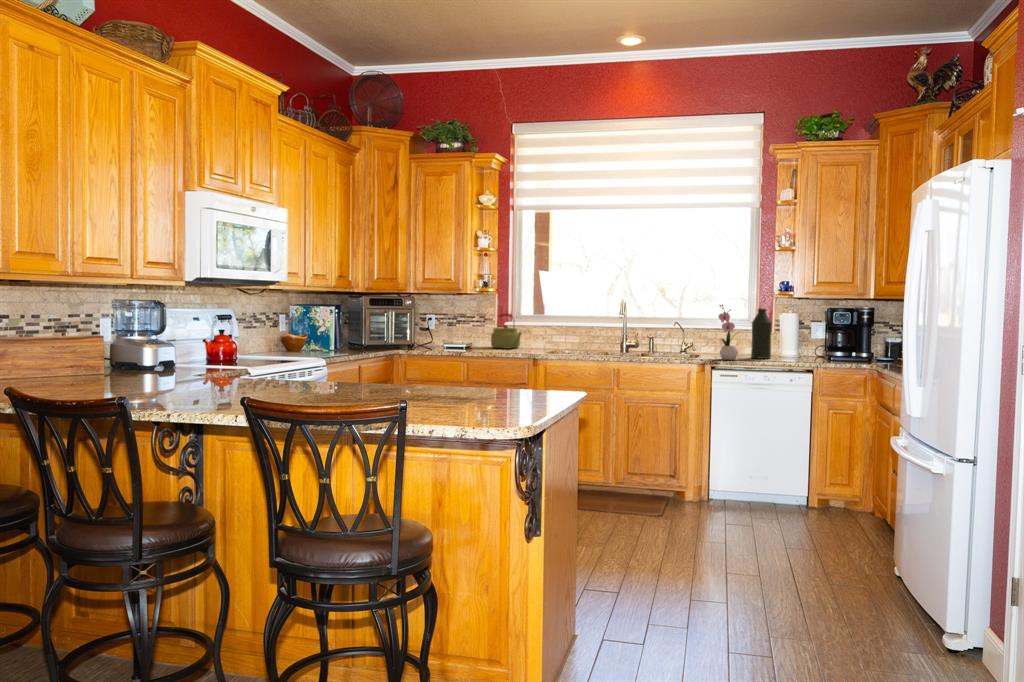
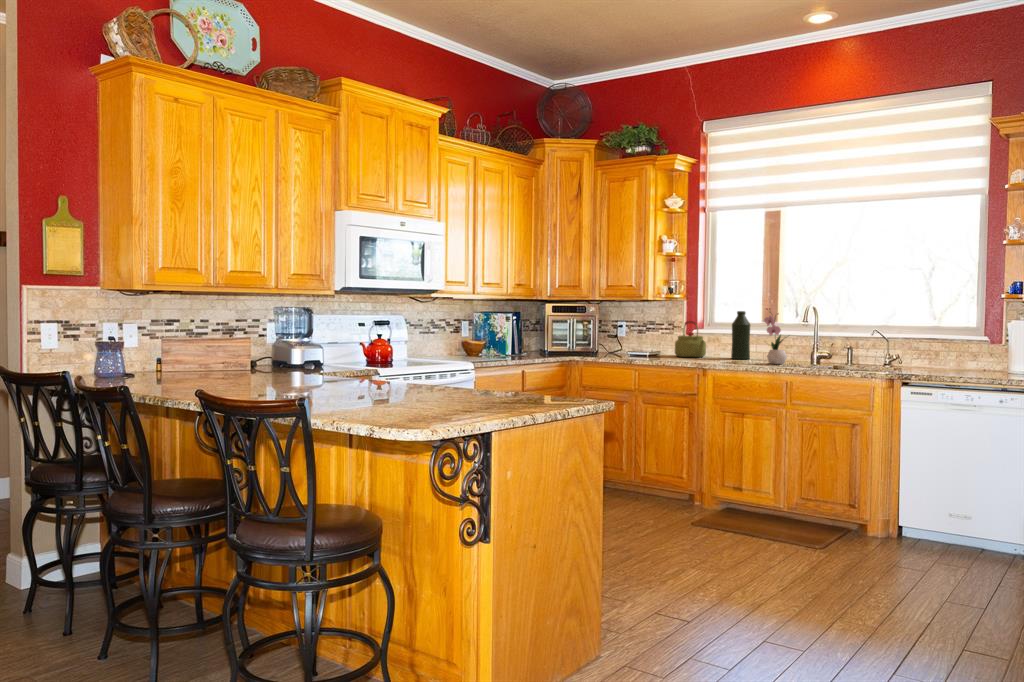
flower arrangement: present [719,304,738,360] -> present [764,308,787,364]
bottle: present [751,308,772,359] -> present [731,311,750,359]

